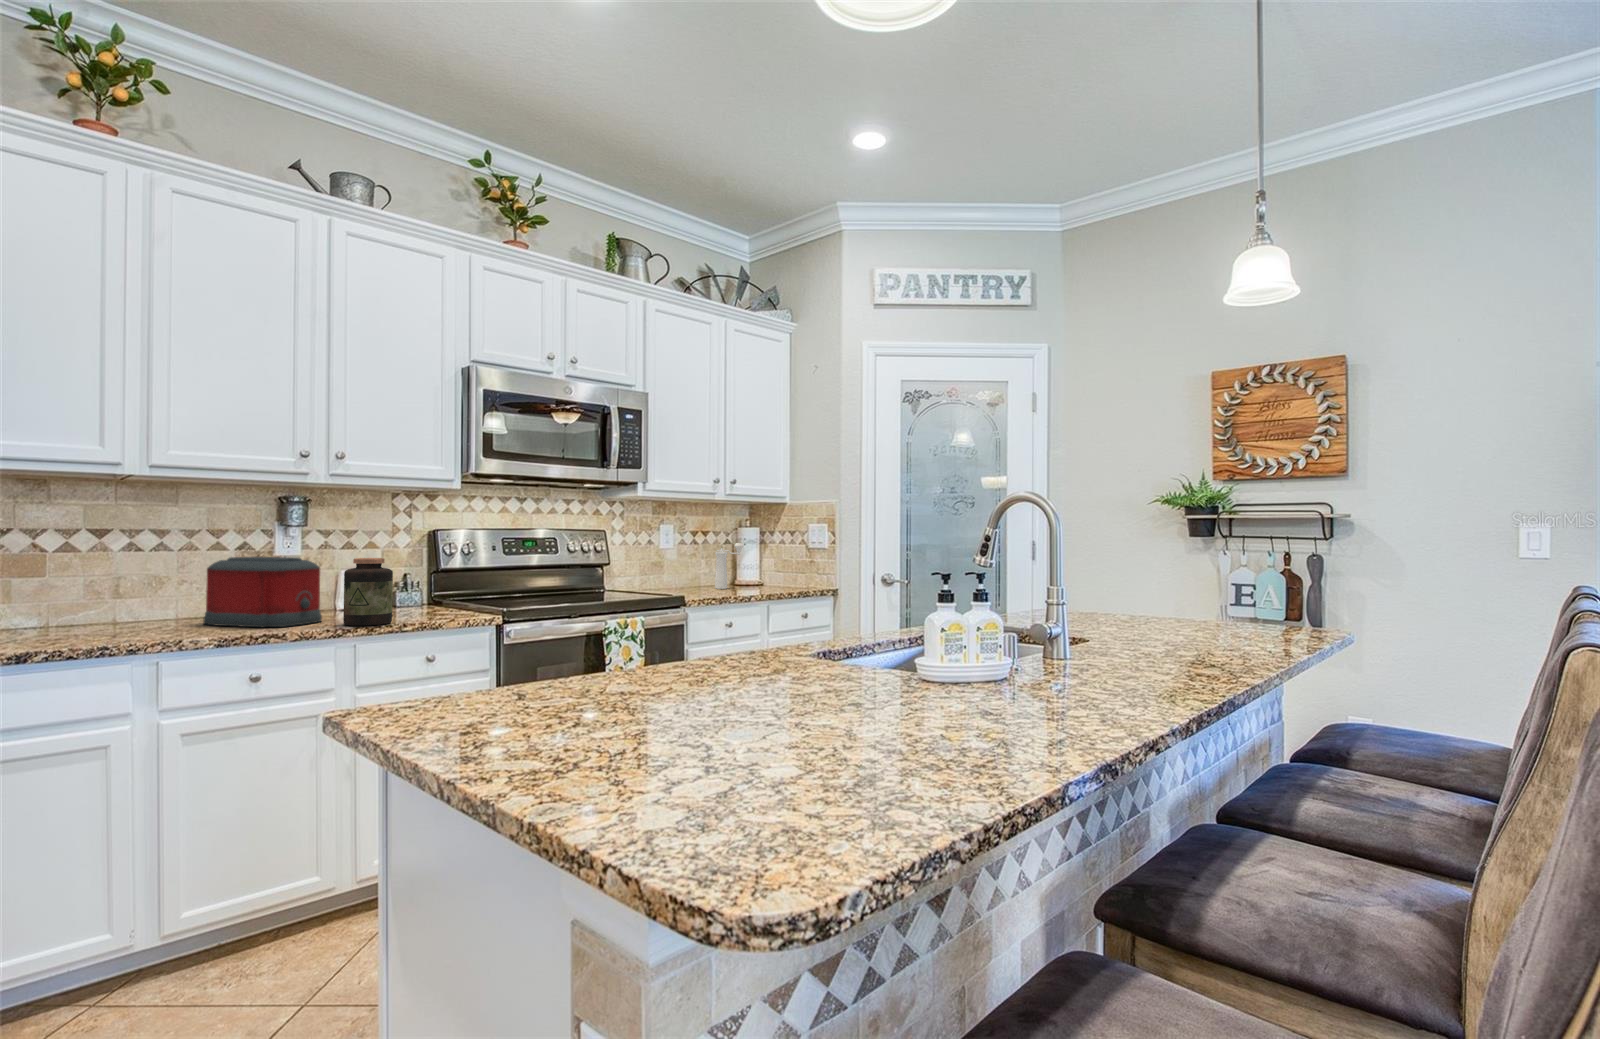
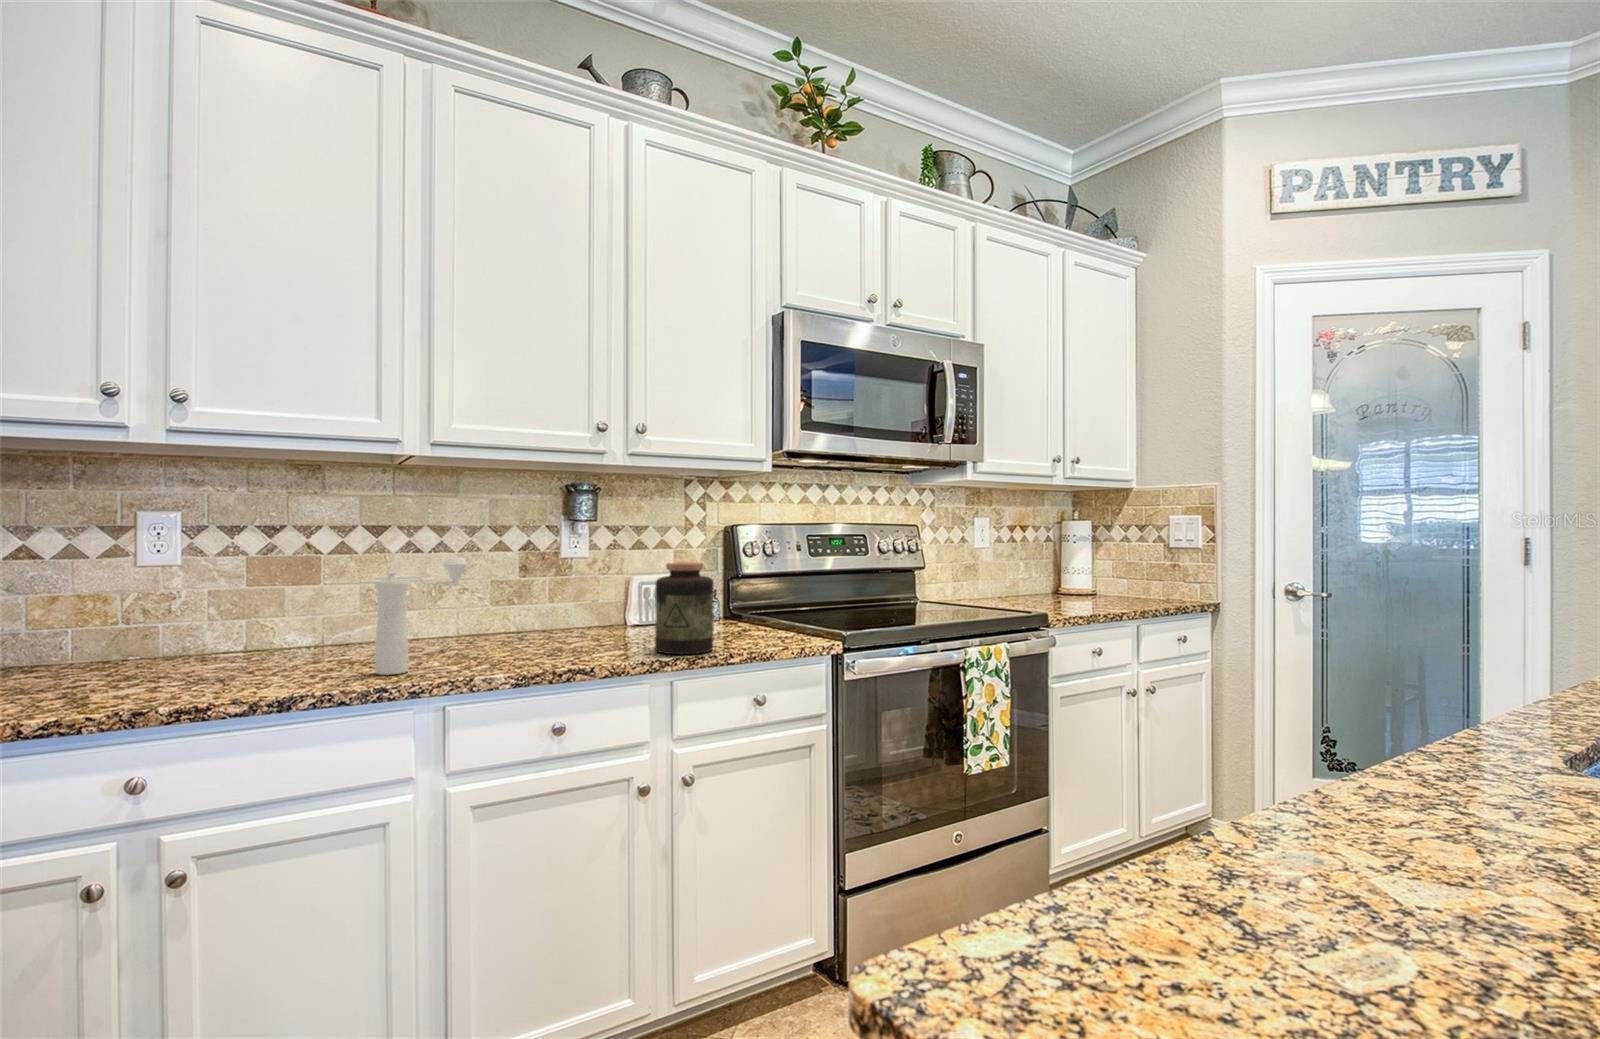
pepper mill: present [715,543,743,589] -> present [373,558,467,675]
toaster: present [203,557,322,627] -> none [490,560,625,654]

